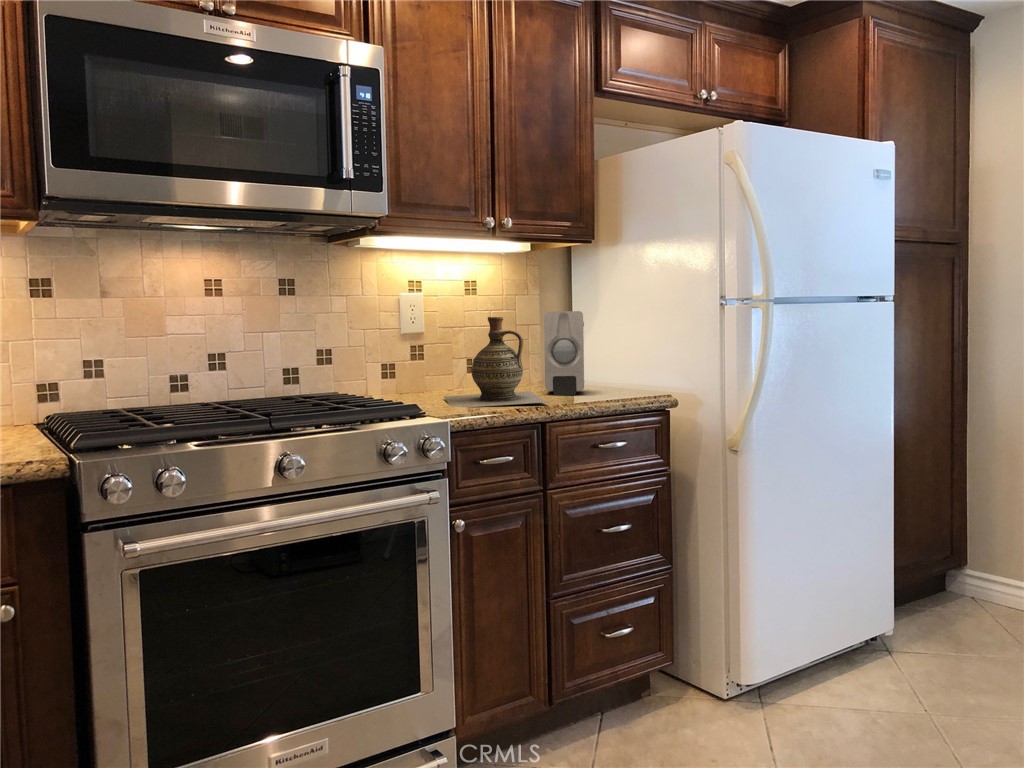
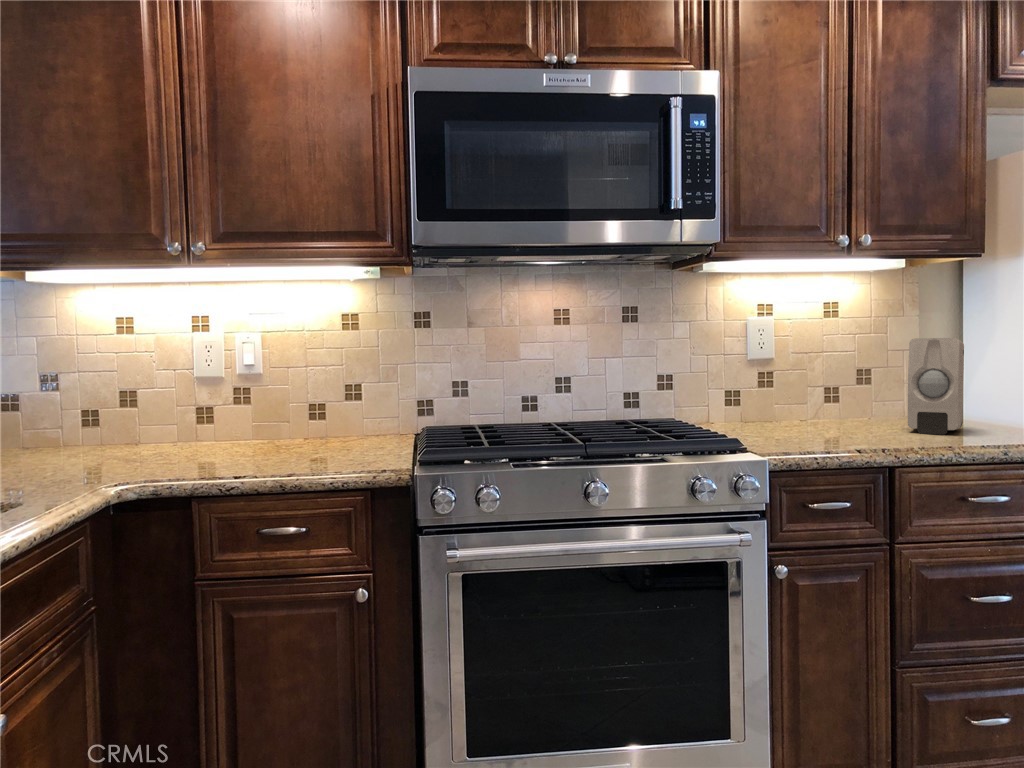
ceramic jug: present [443,317,547,407] -> none [781,346,898,444]

